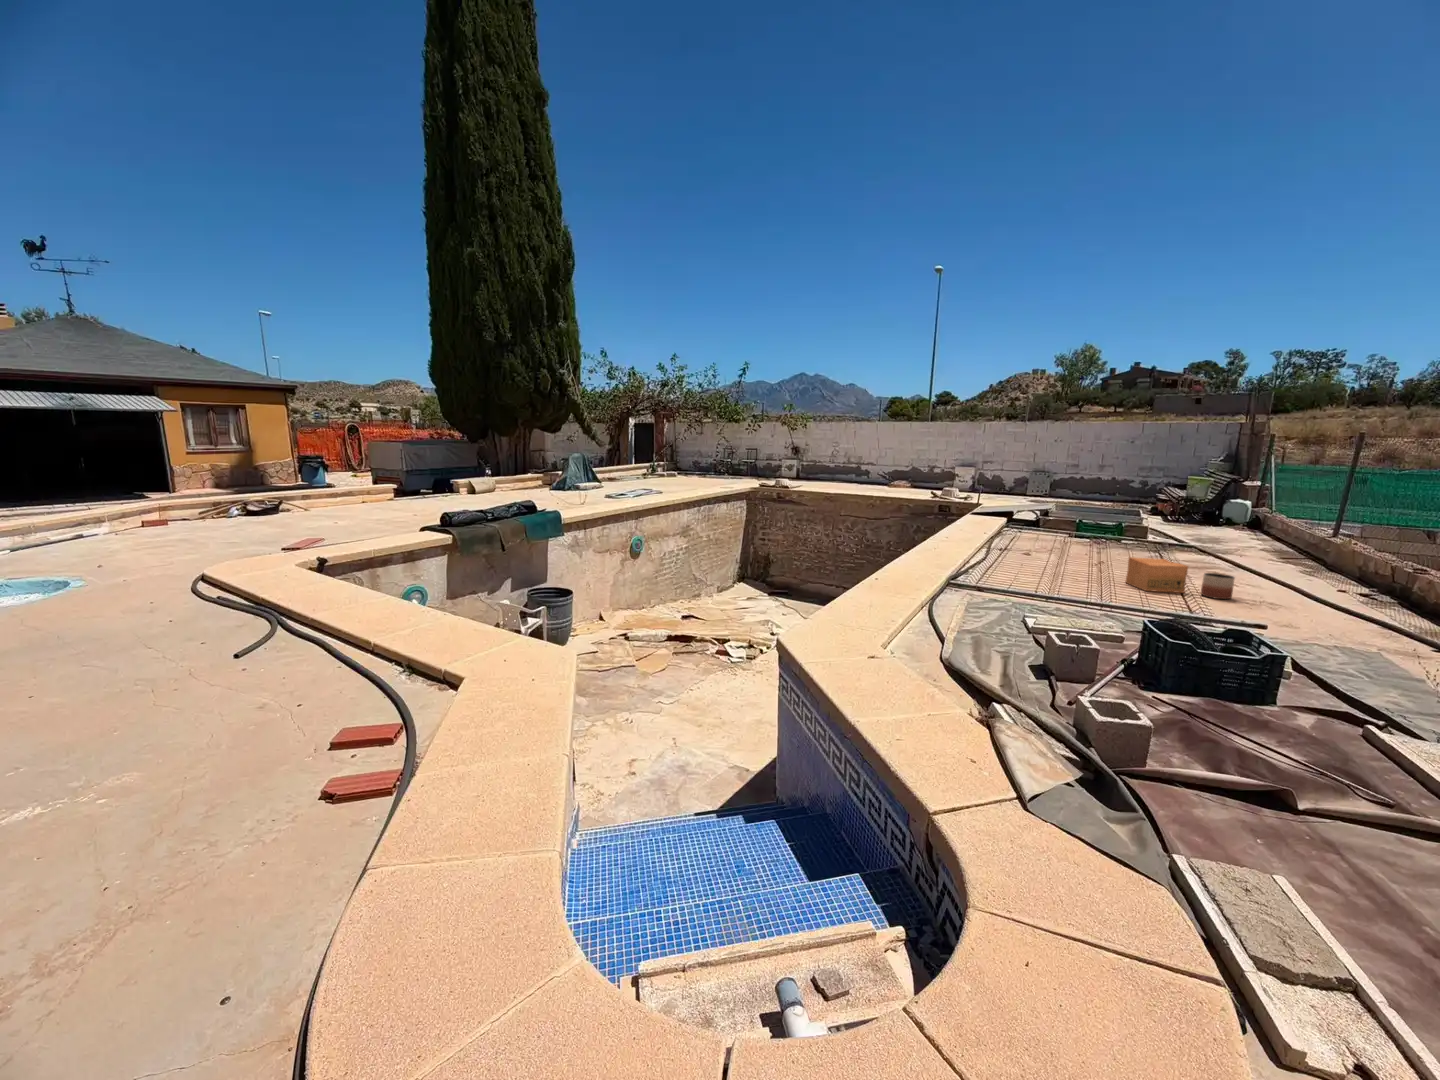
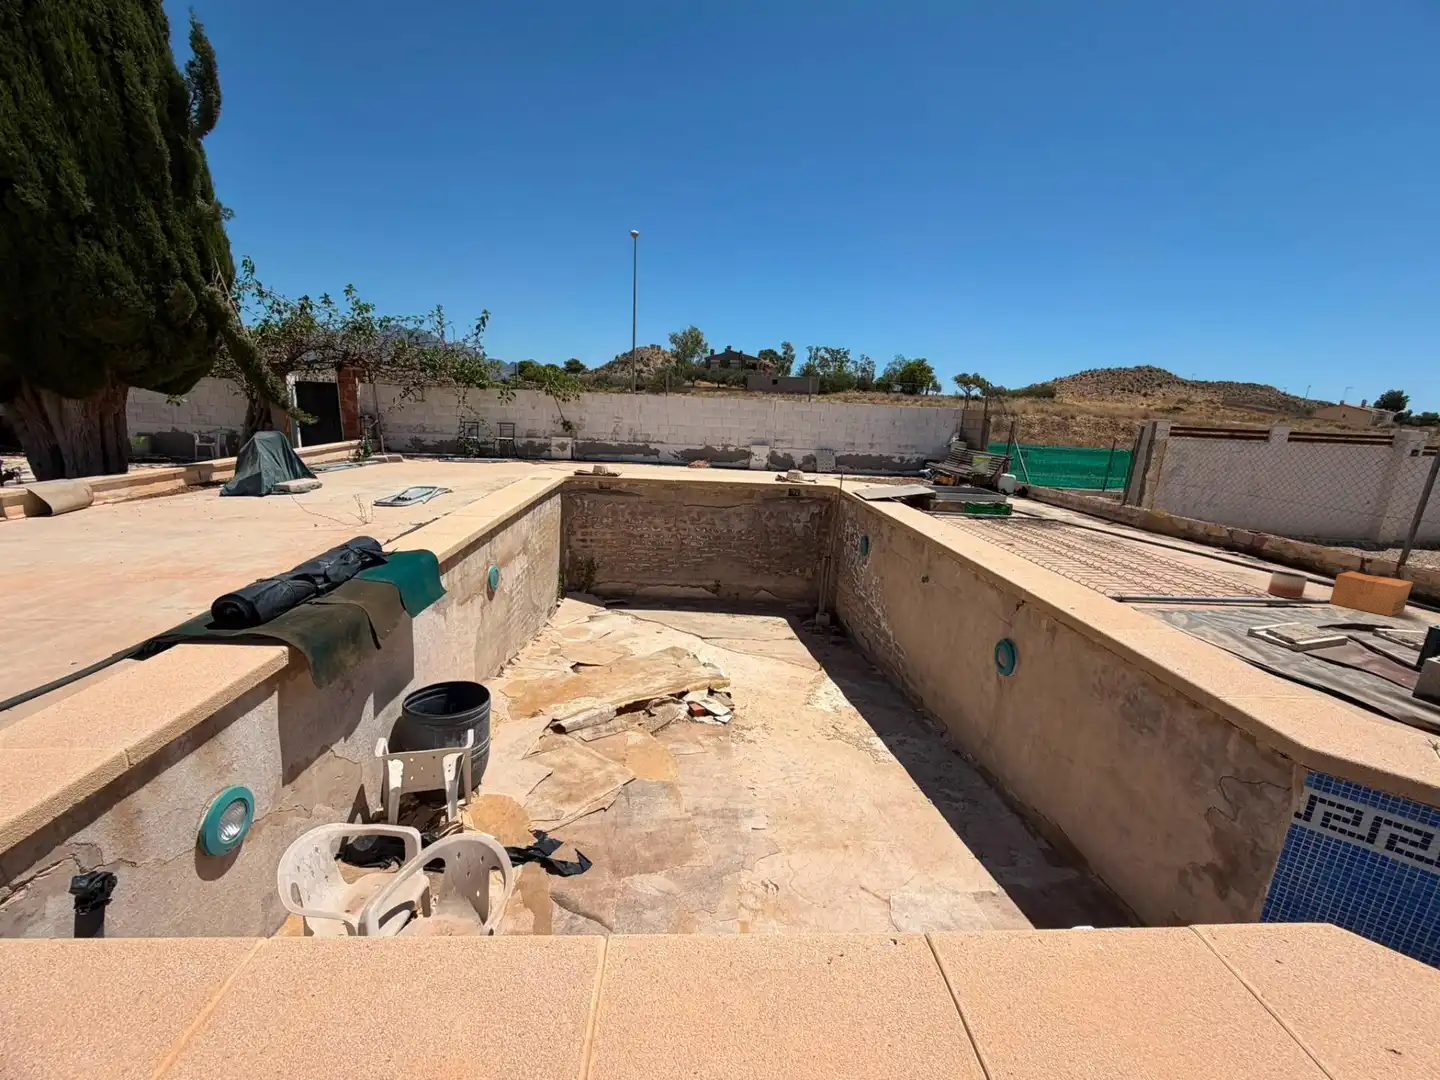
cardboard box: present [1125,557,1188,593] -> present [1329,571,1413,616]

